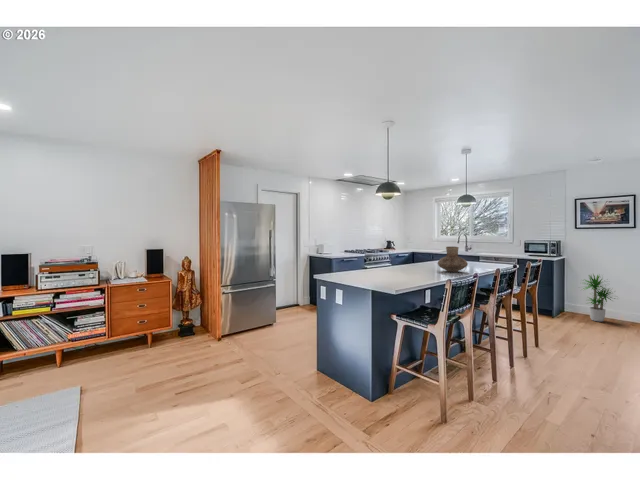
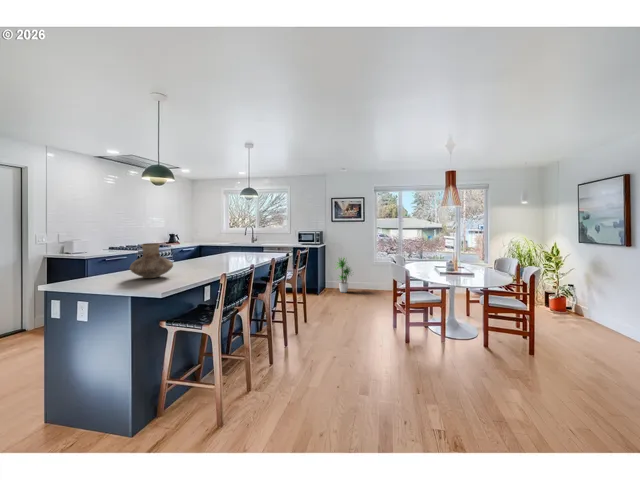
vase: present [438,246,468,272] -> present [130,243,173,278]

